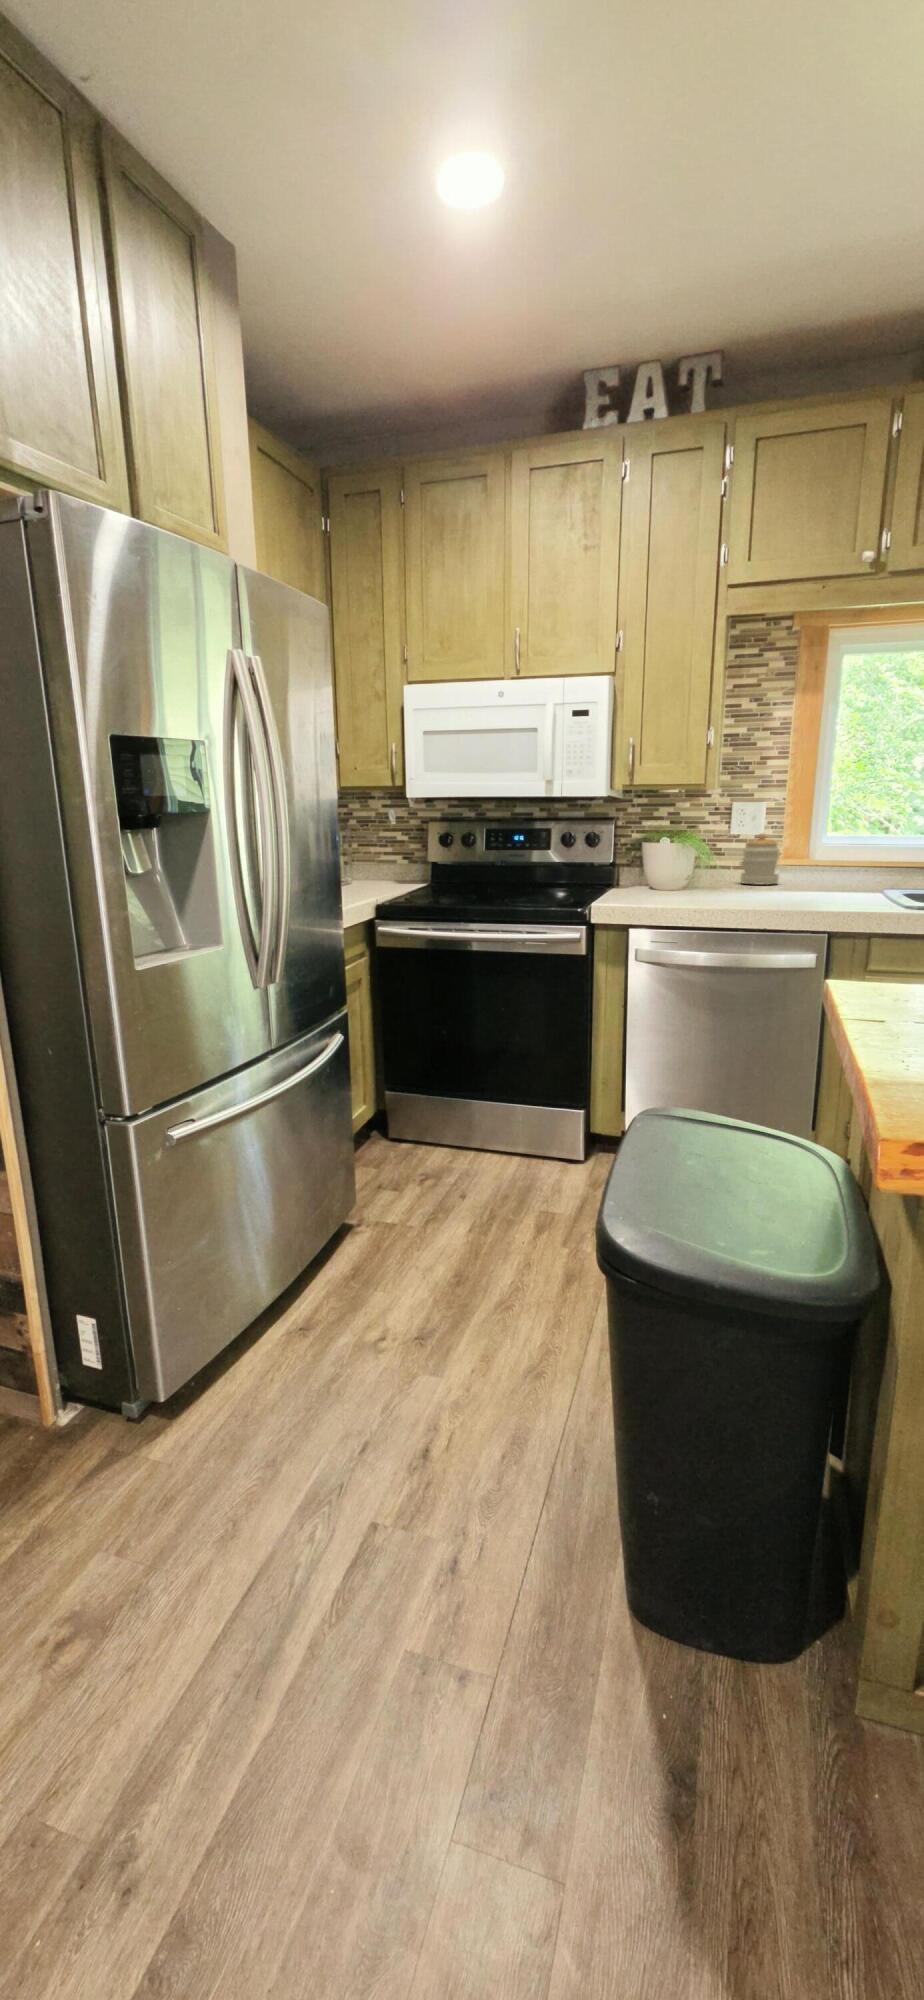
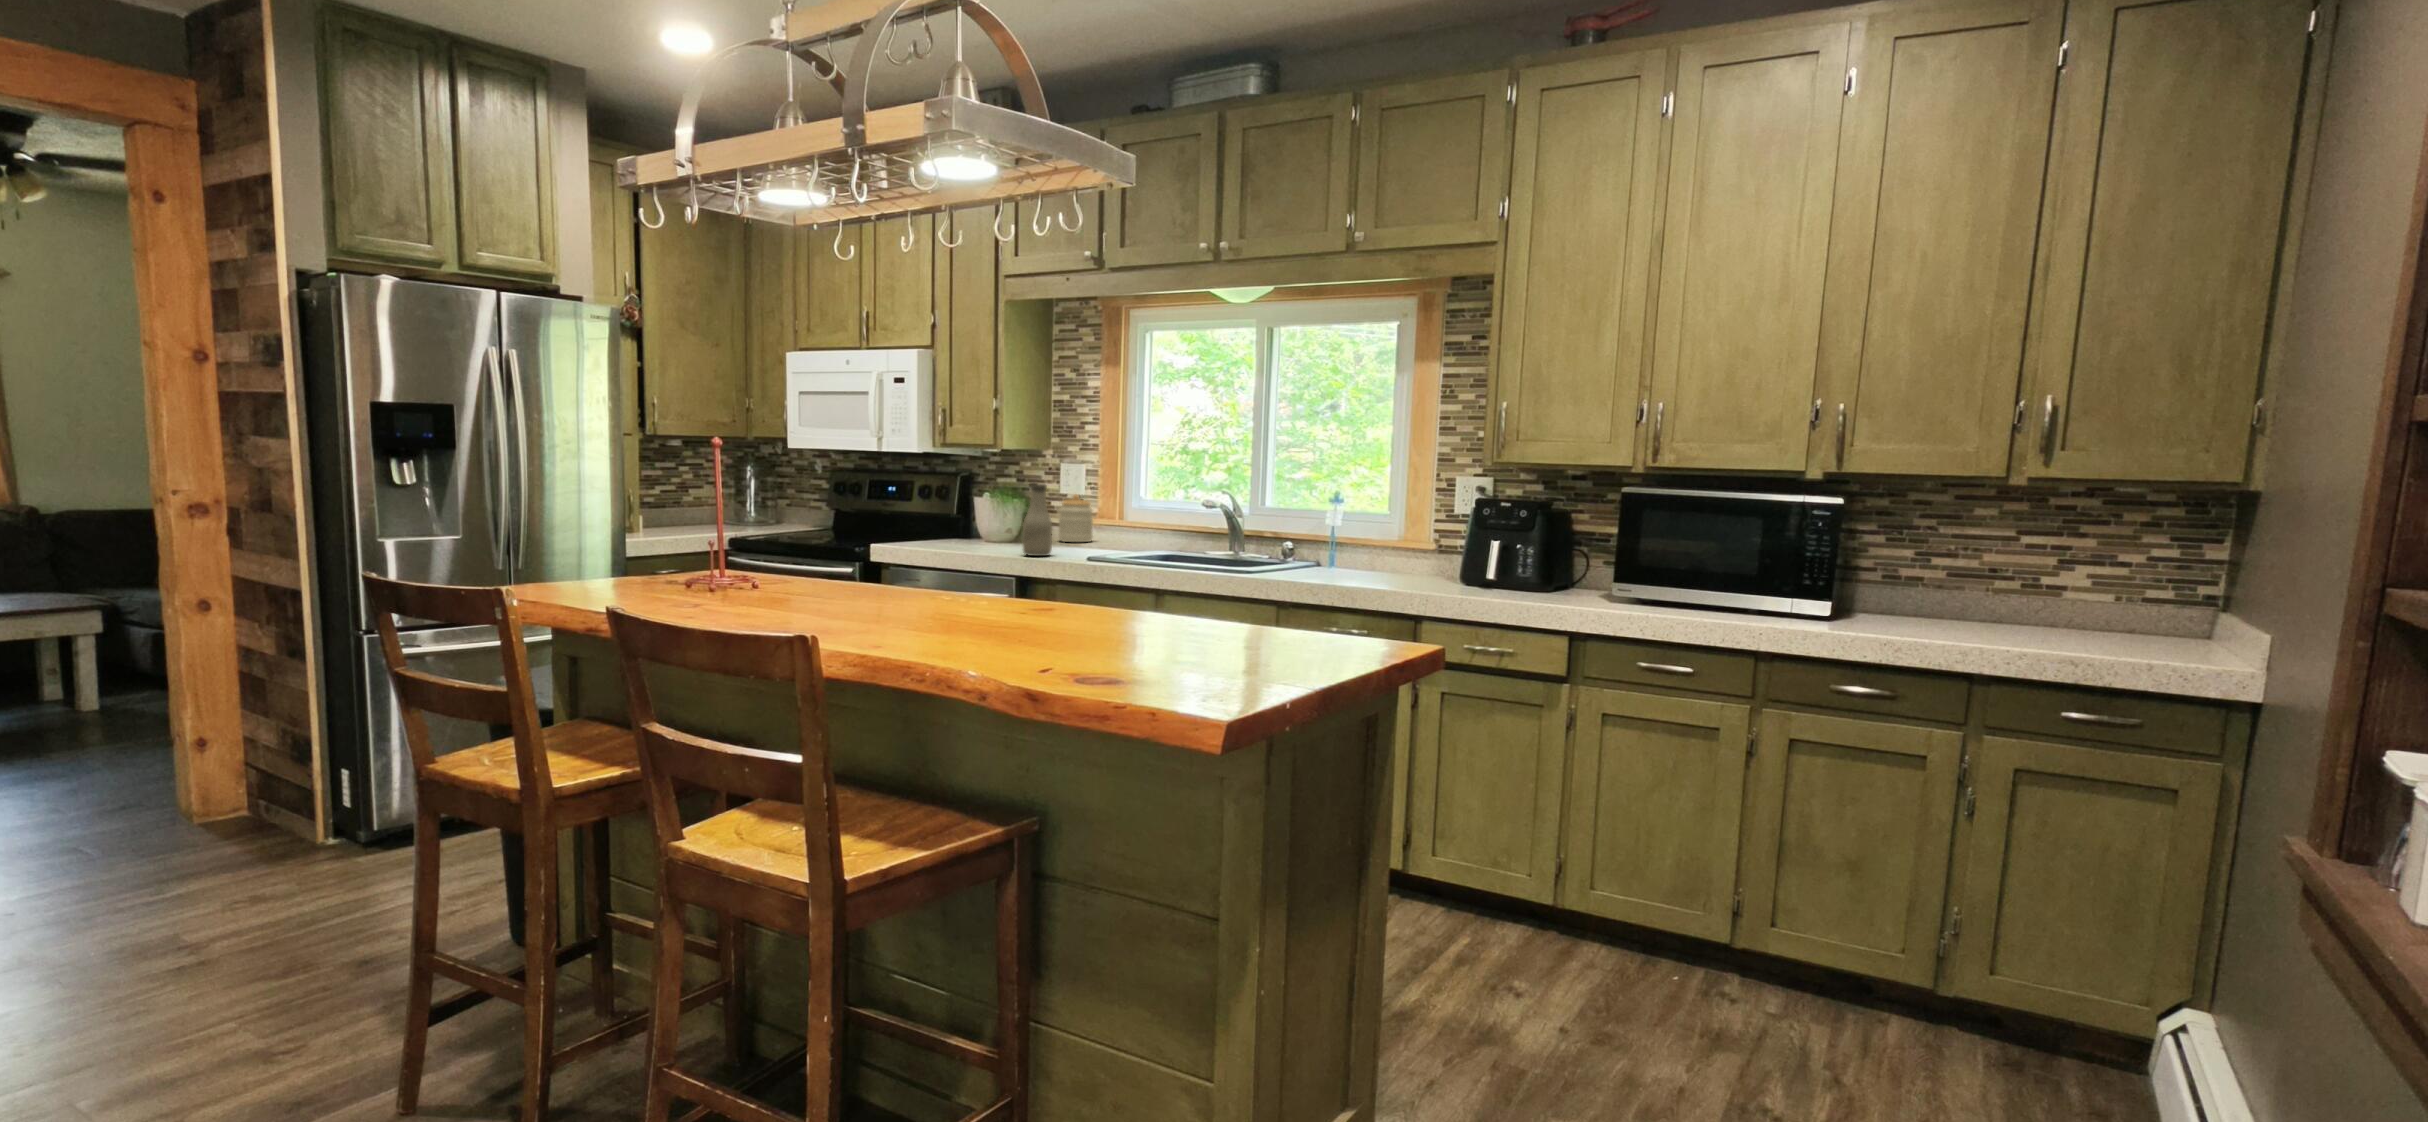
bottle: none [799,818,836,900] -> present [1023,483,1052,556]

